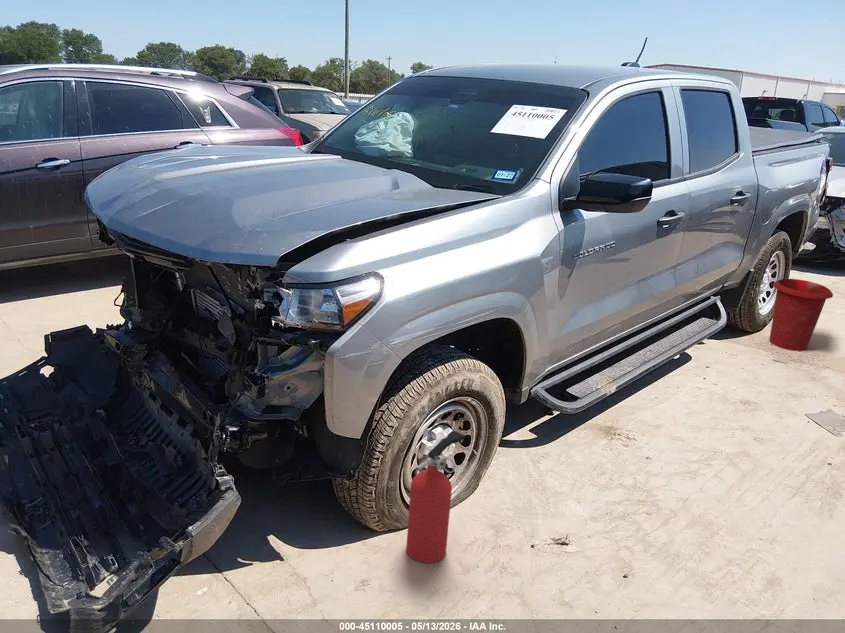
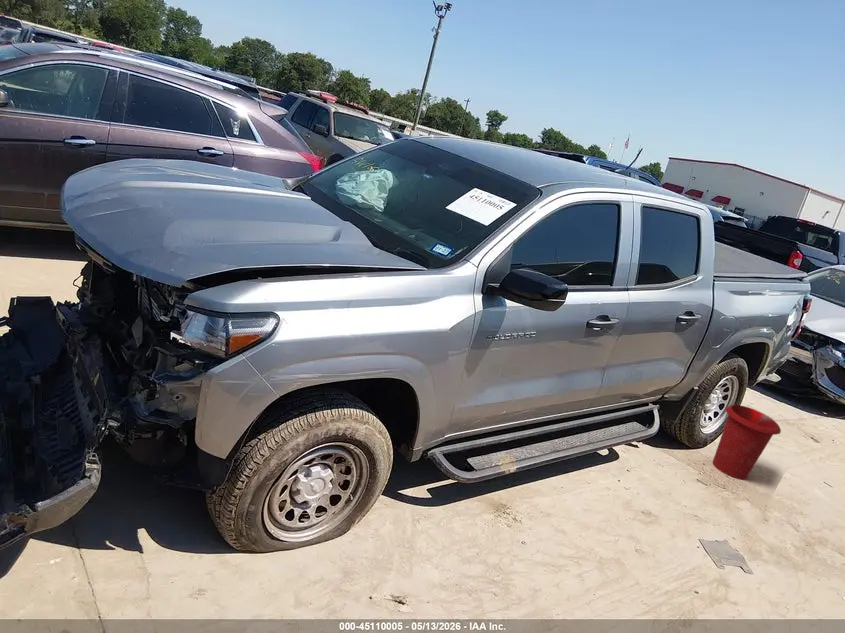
fire extinguisher: present [406,430,465,563] -> none [258,472,335,589]

